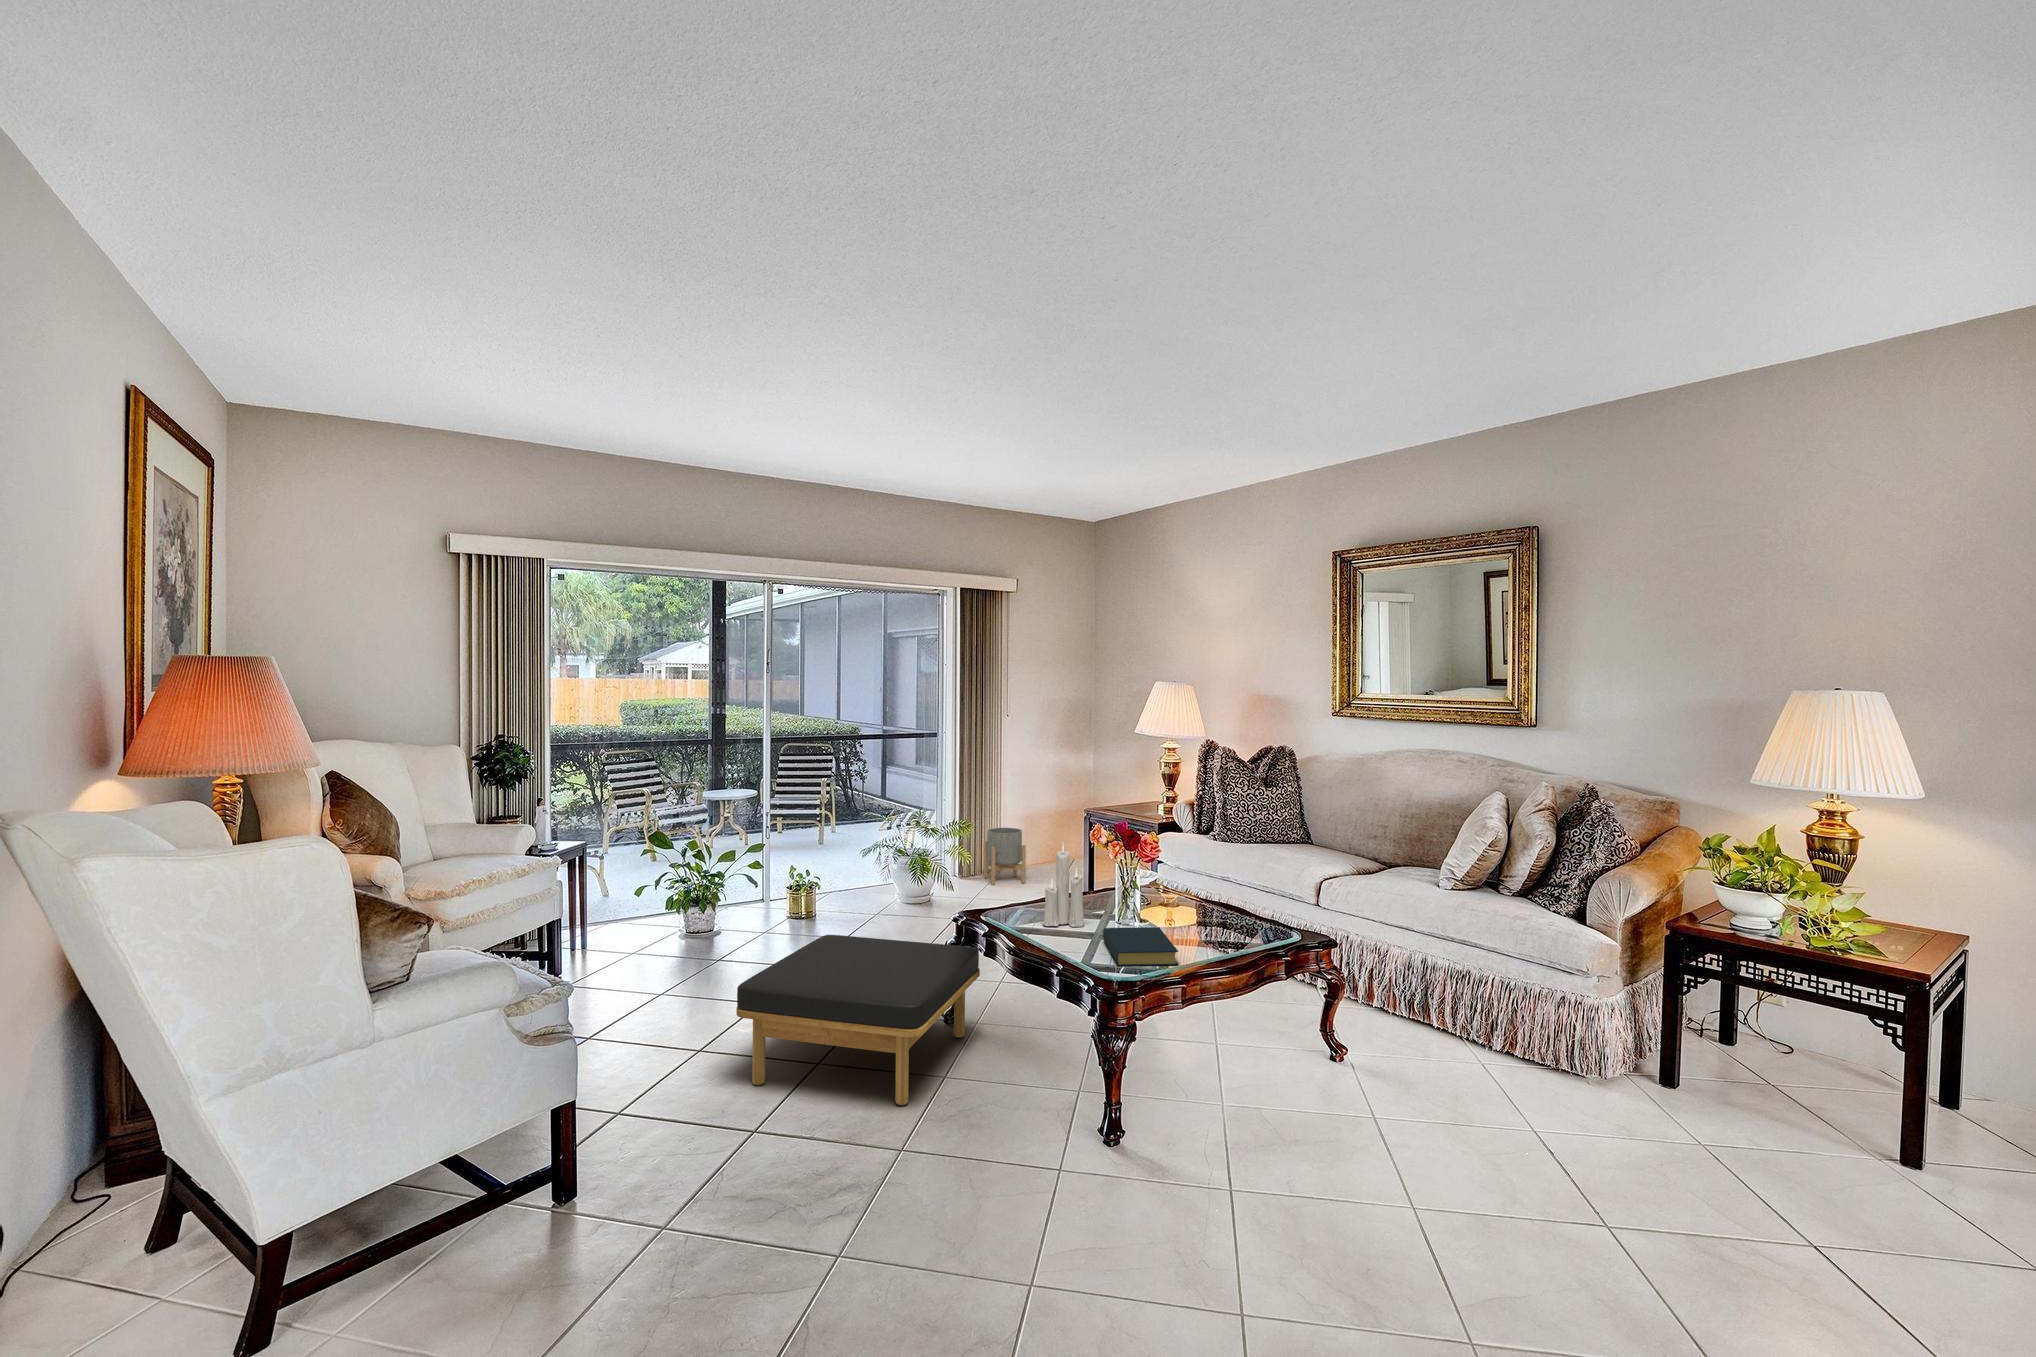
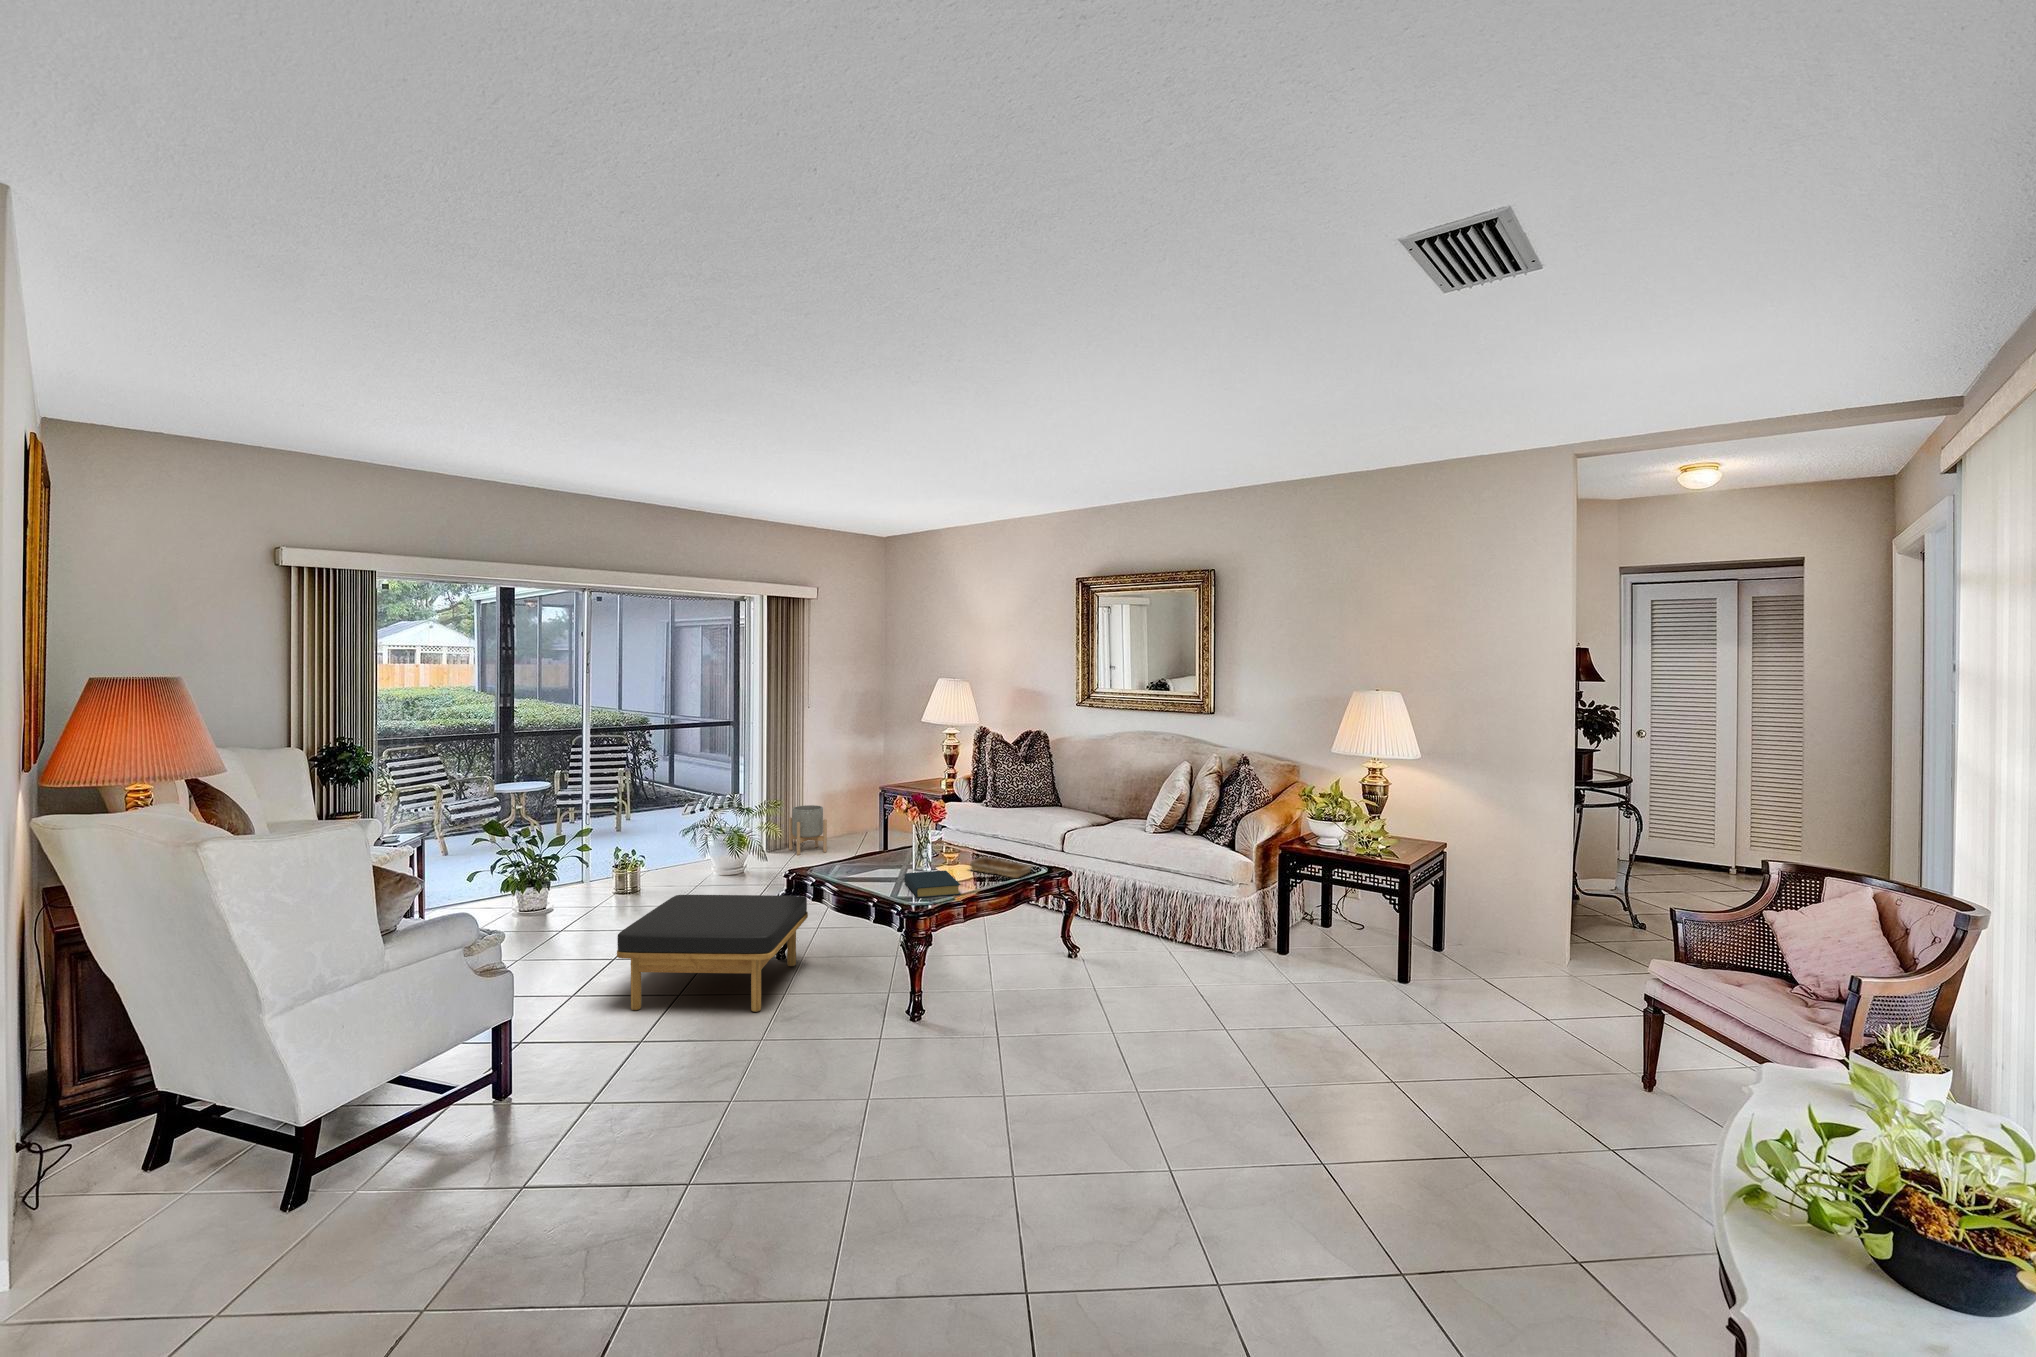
candle: present [1043,843,1084,927] -> none [857,808,888,876]
tray: none [1188,909,1284,944] -> present [970,857,1032,878]

